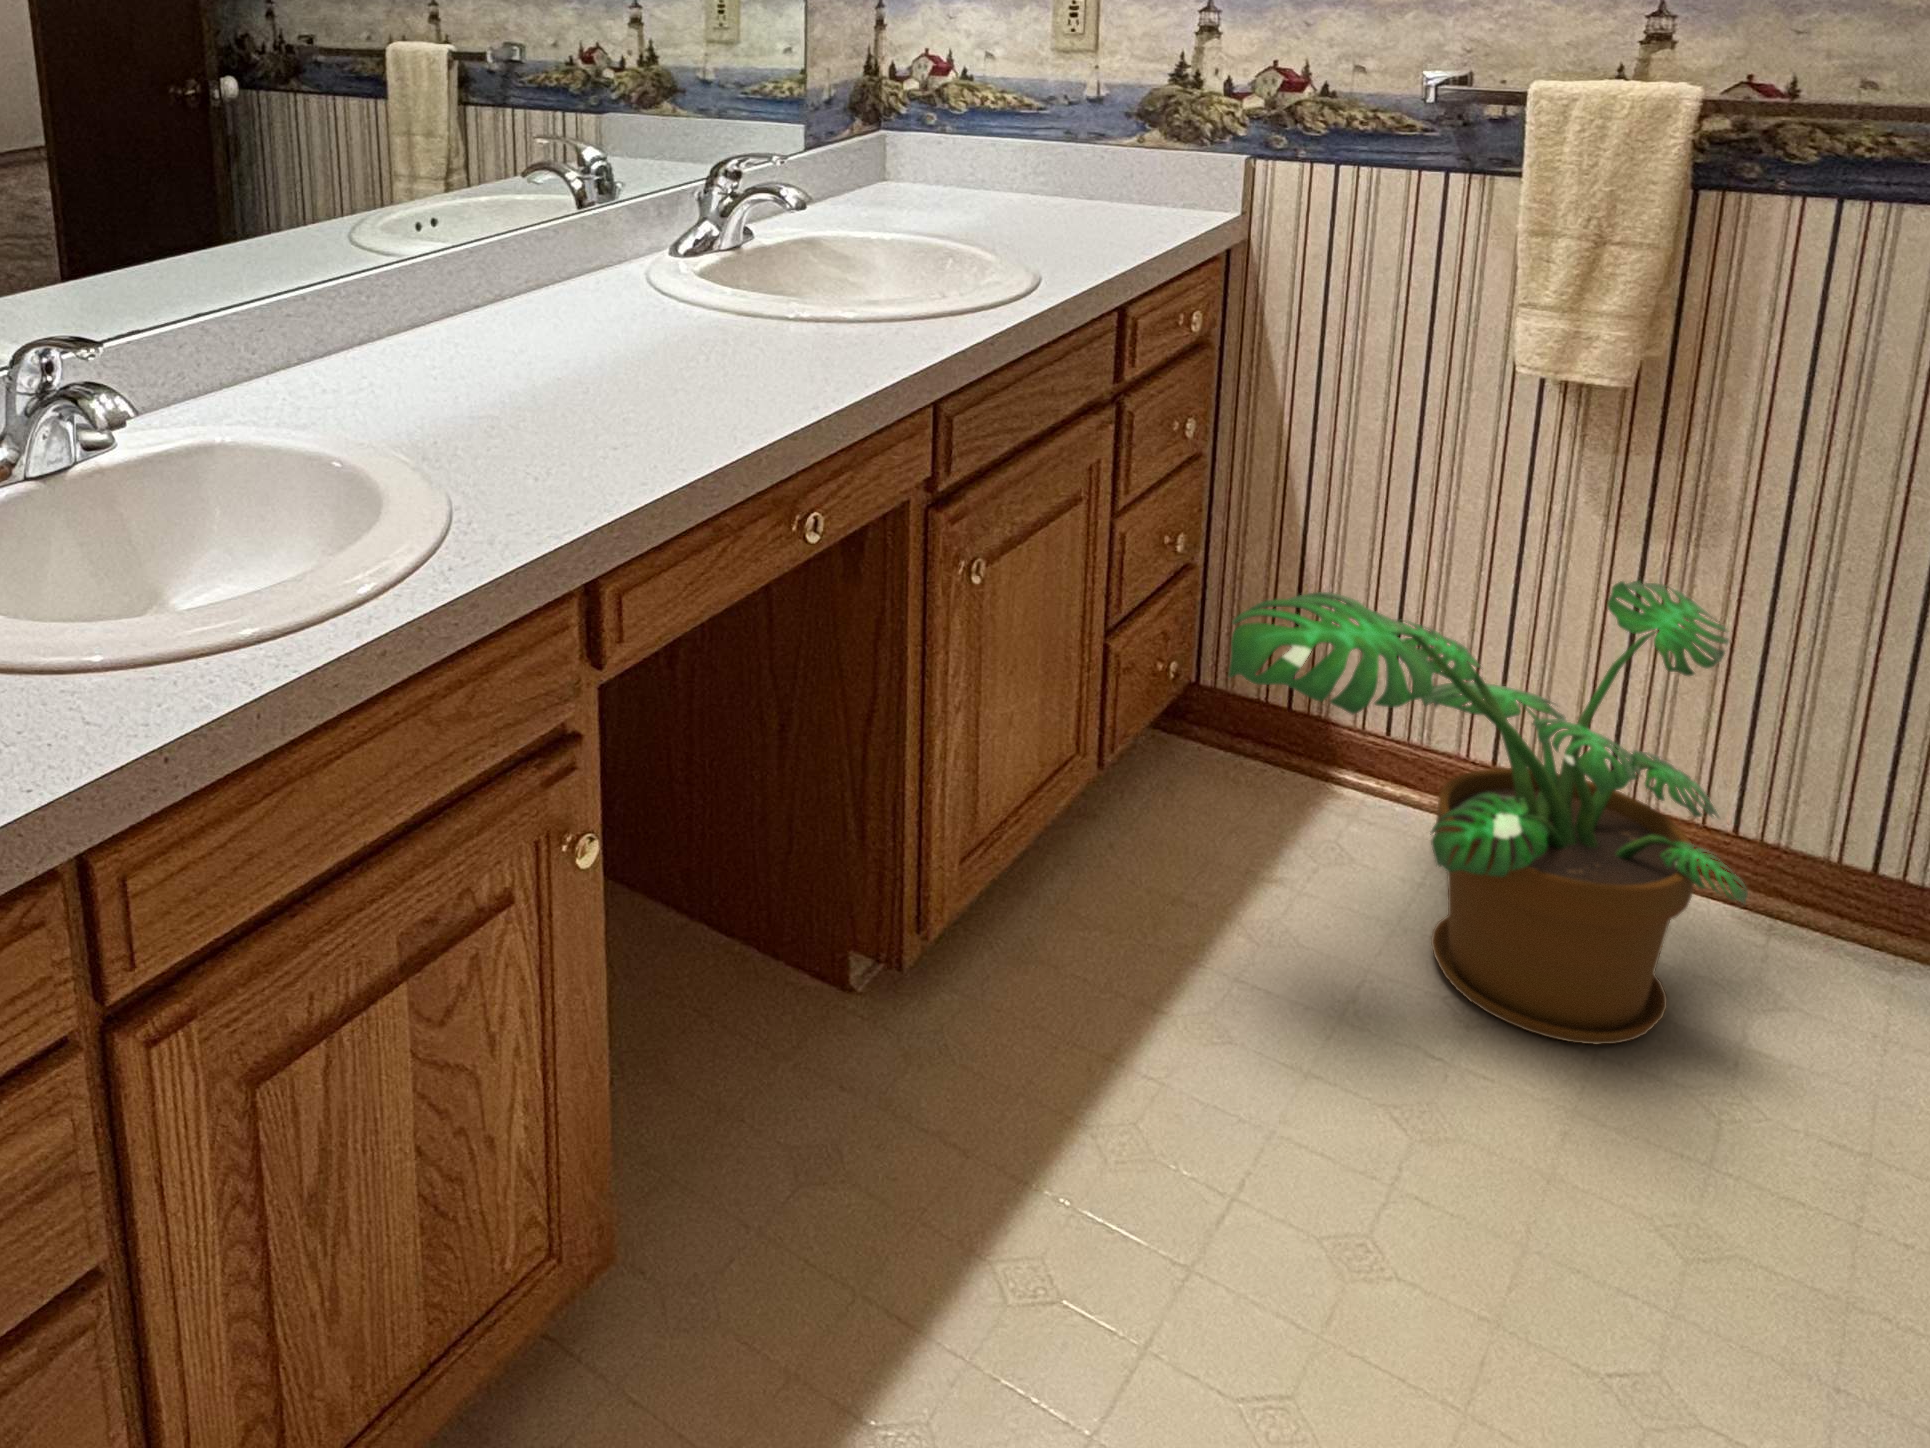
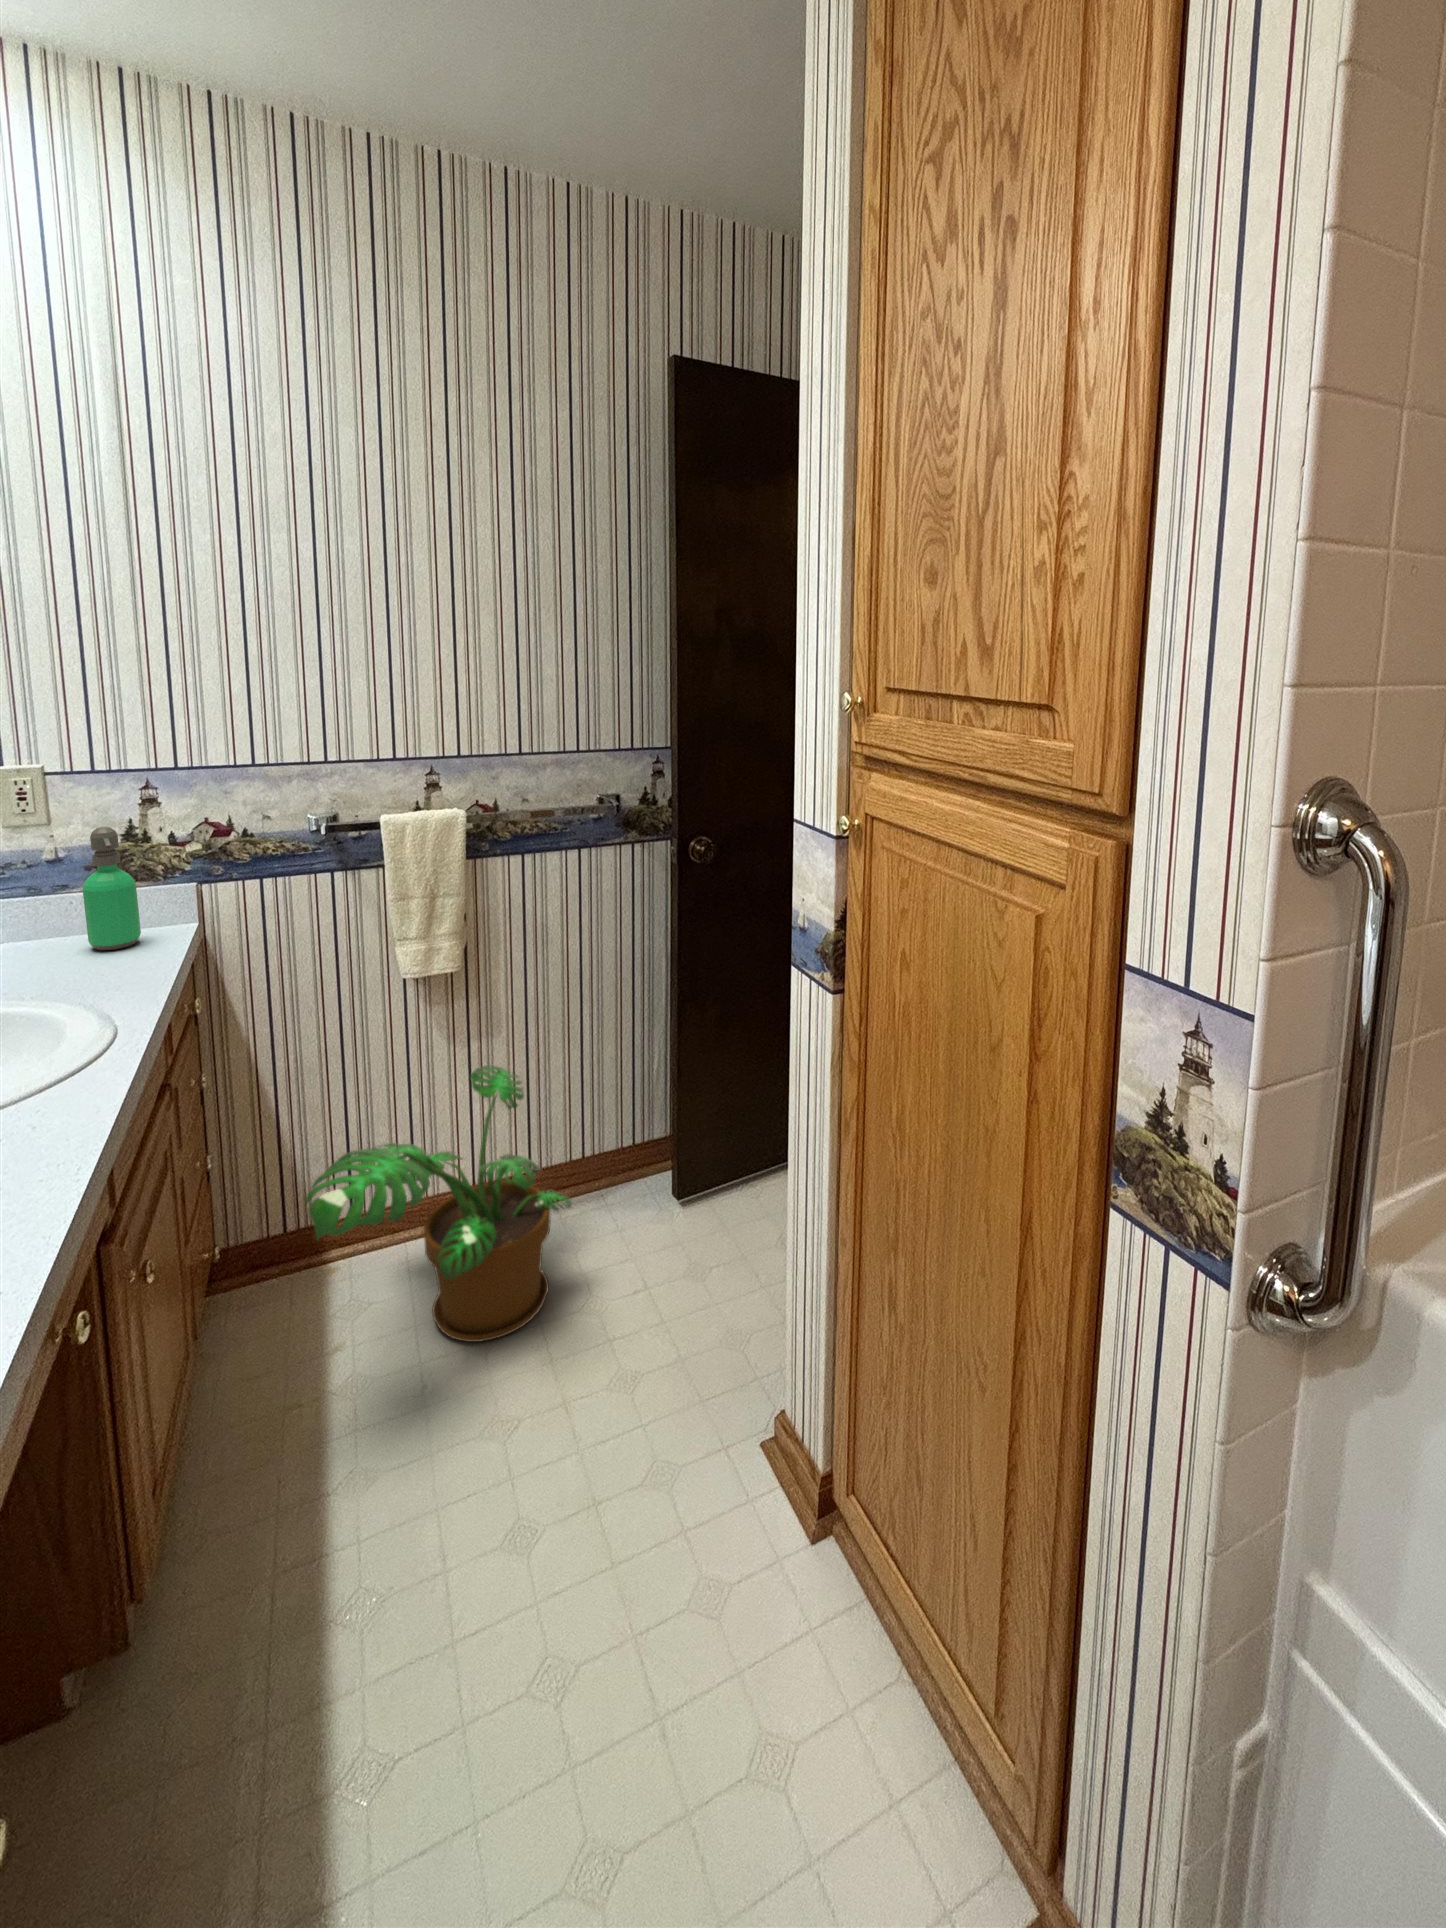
soap dispenser: none [1100,55,1163,221] -> present [83,827,141,950]

